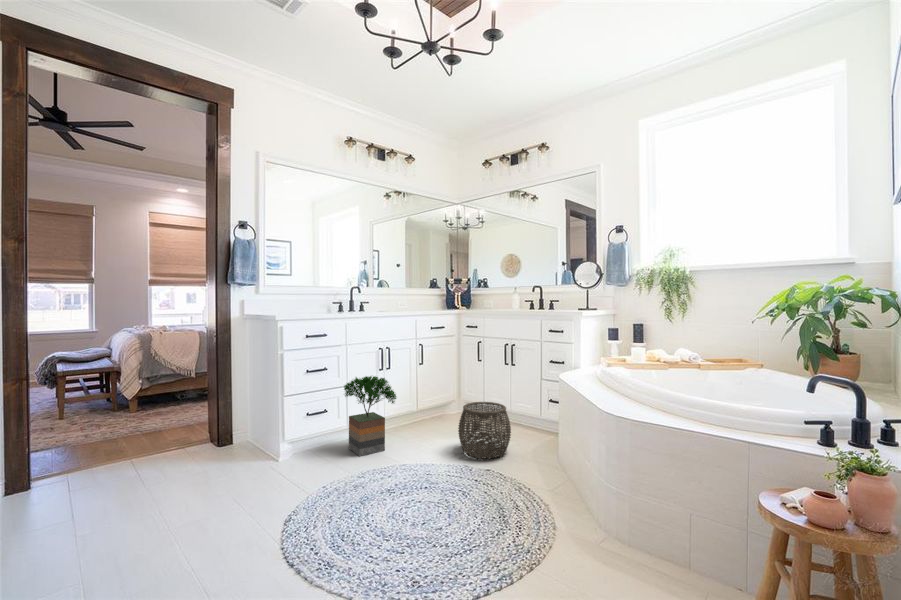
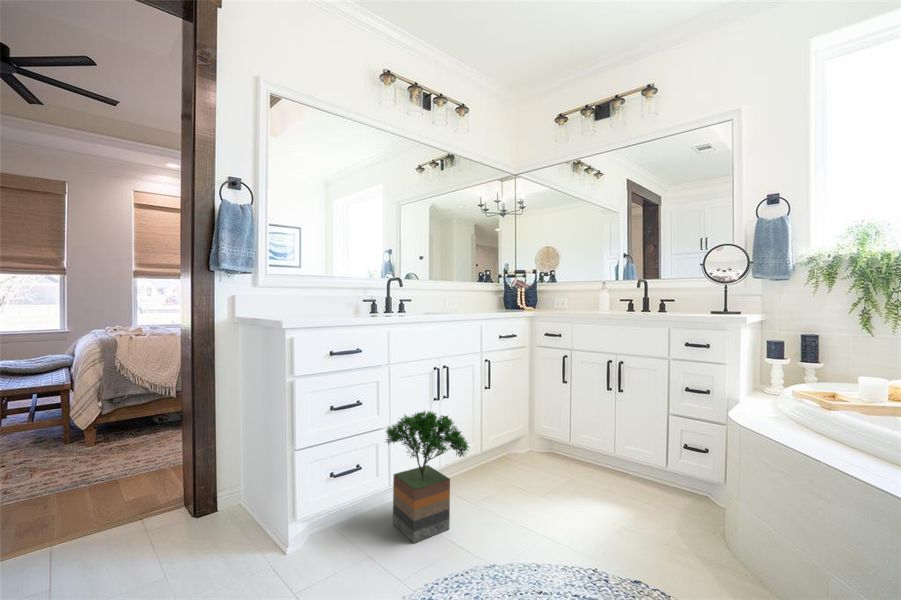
woven basket: present [458,402,511,459] -> none [564,452,652,553]

